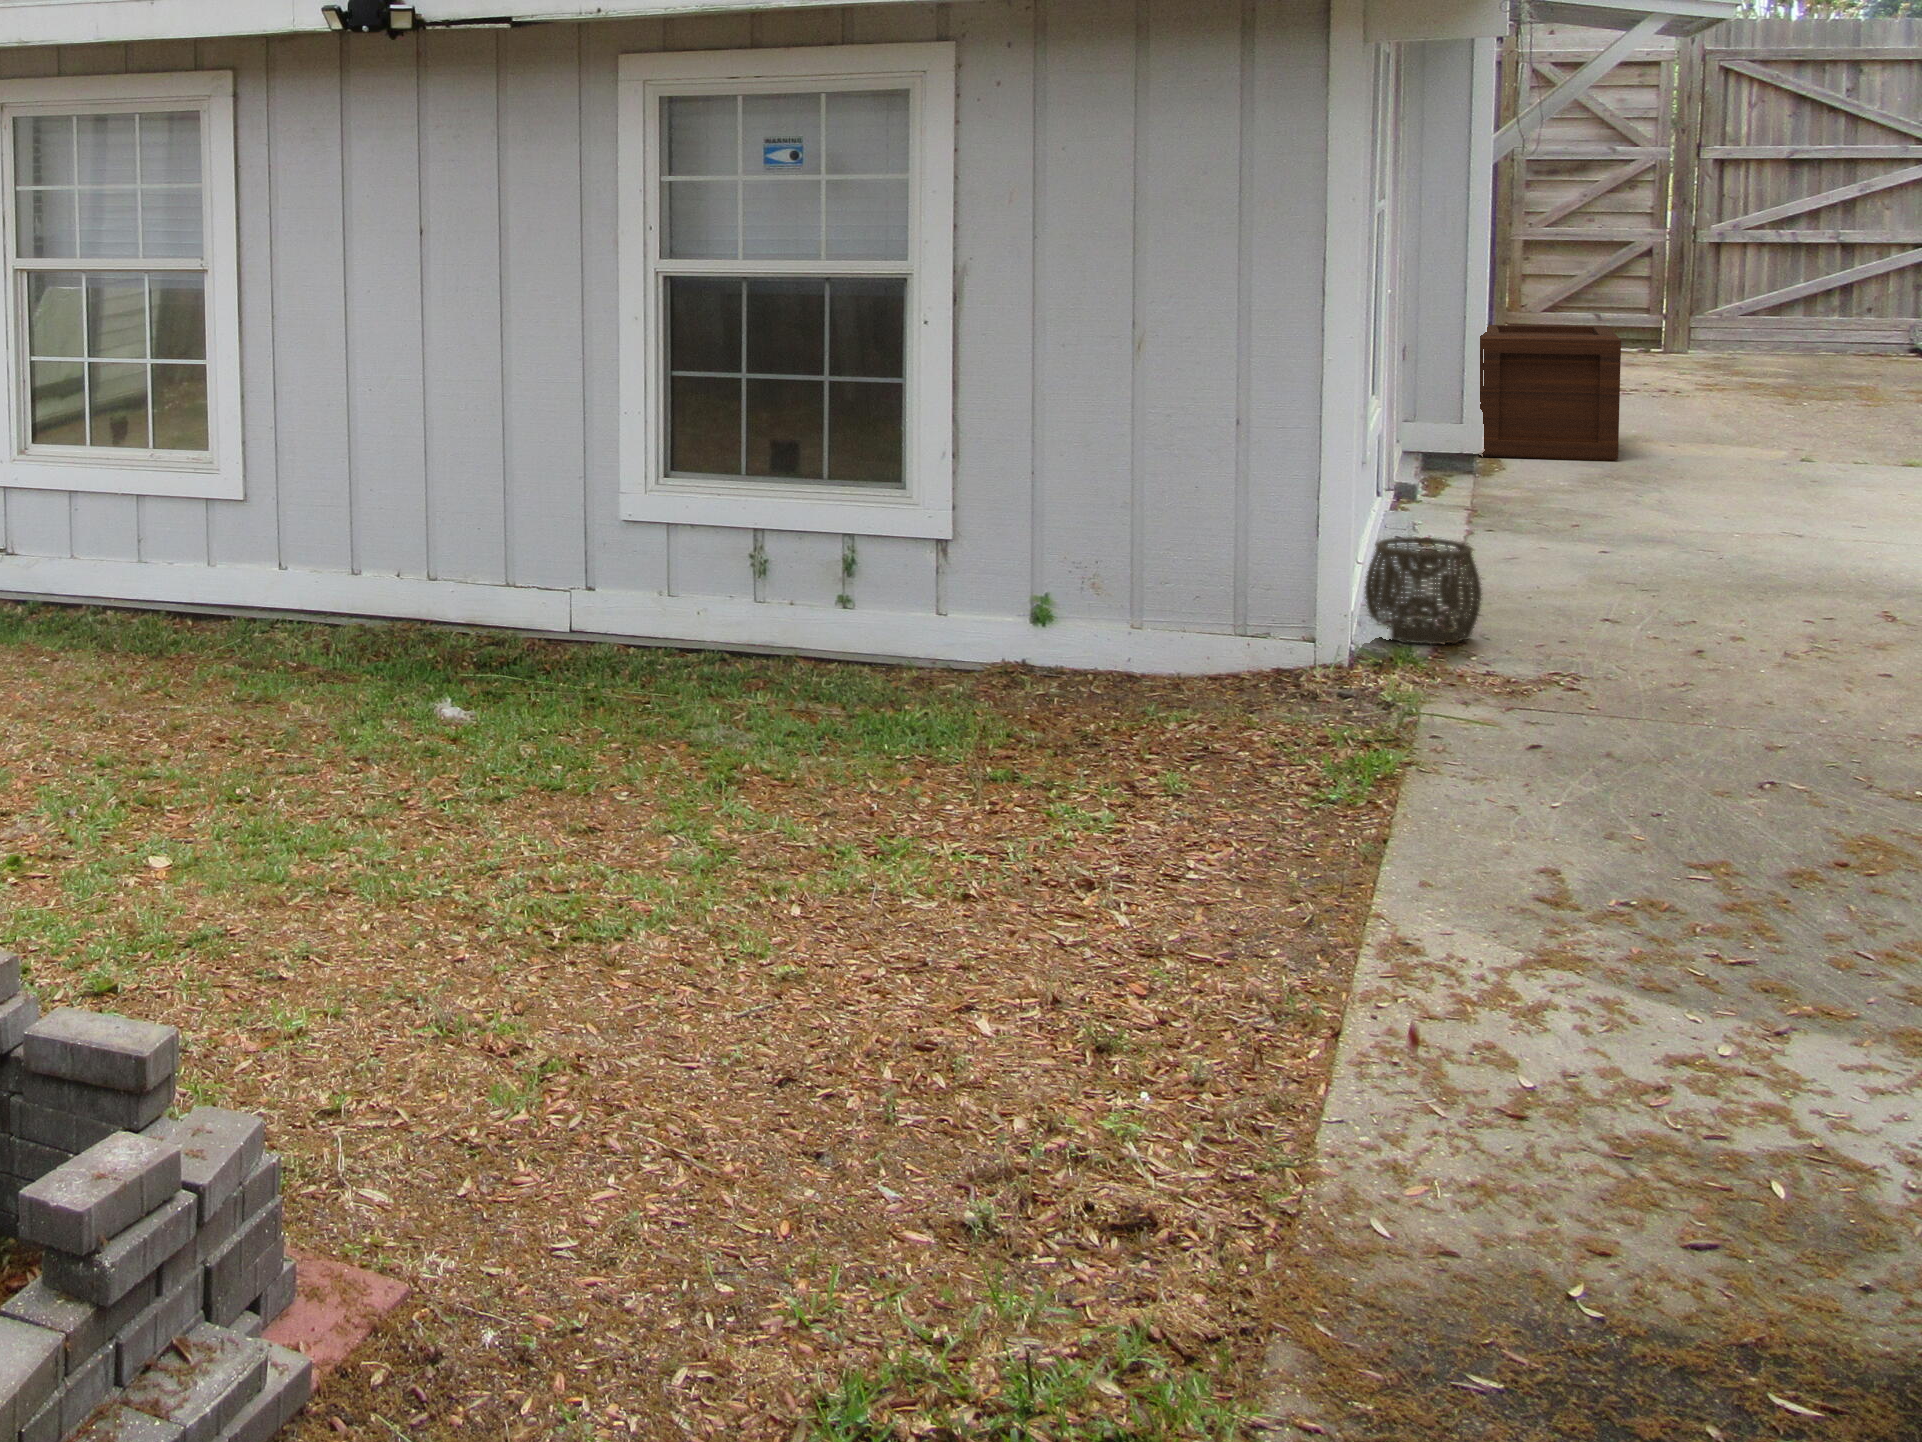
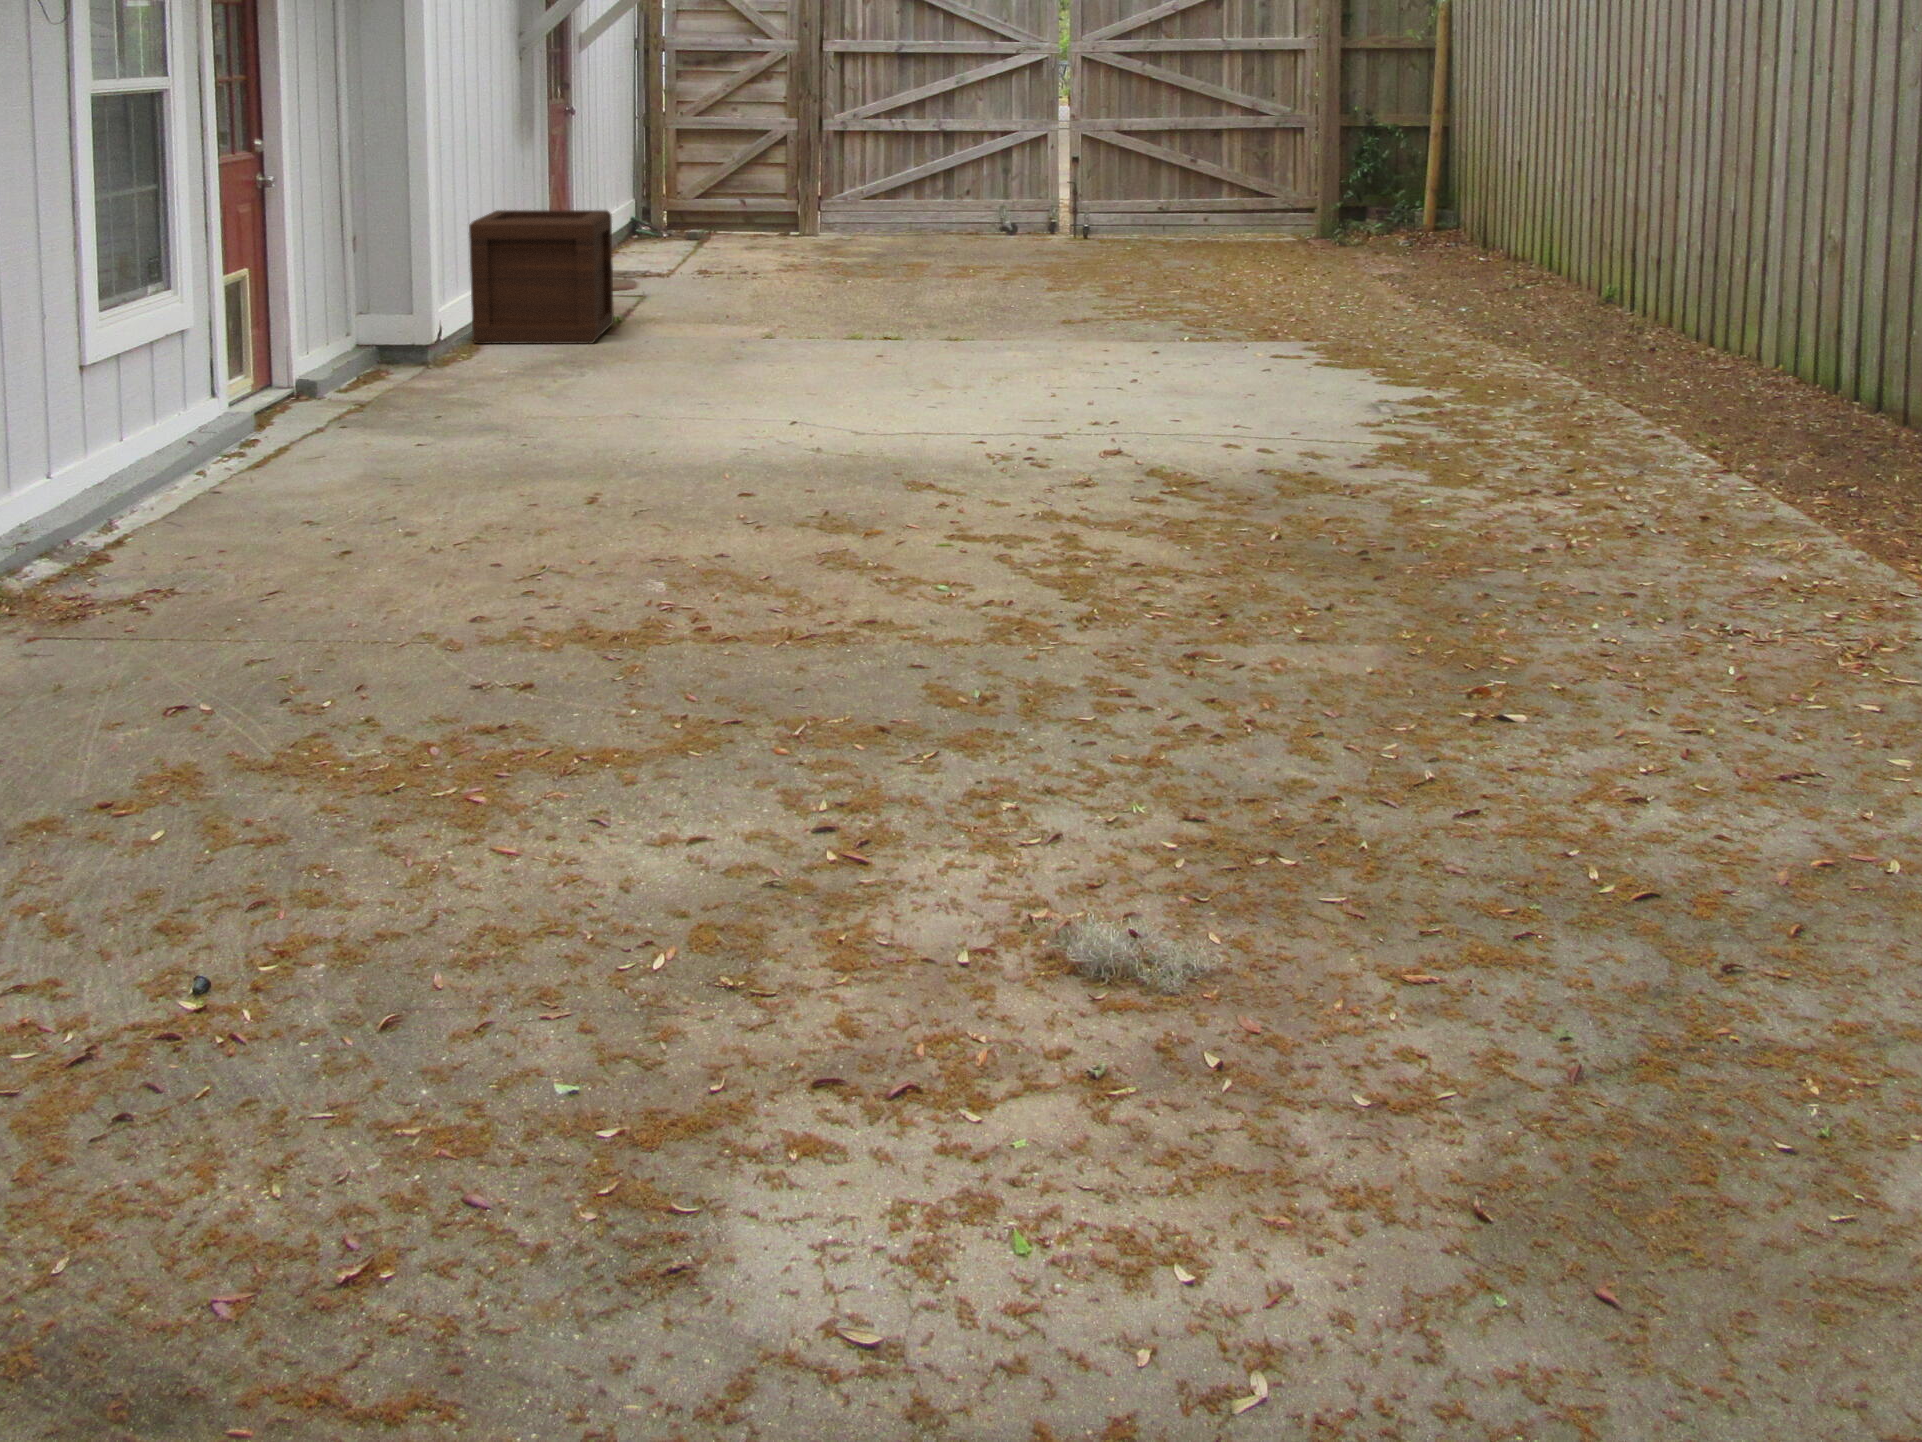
woven basket: present [1365,537,1482,644] -> none [31,445,158,563]

